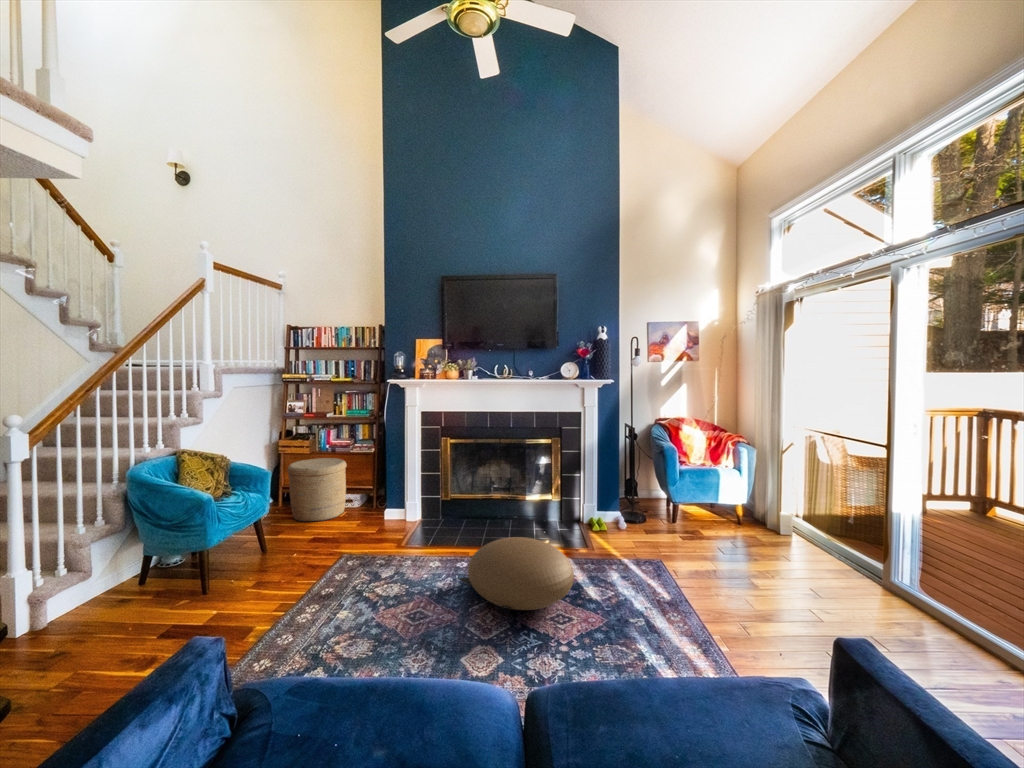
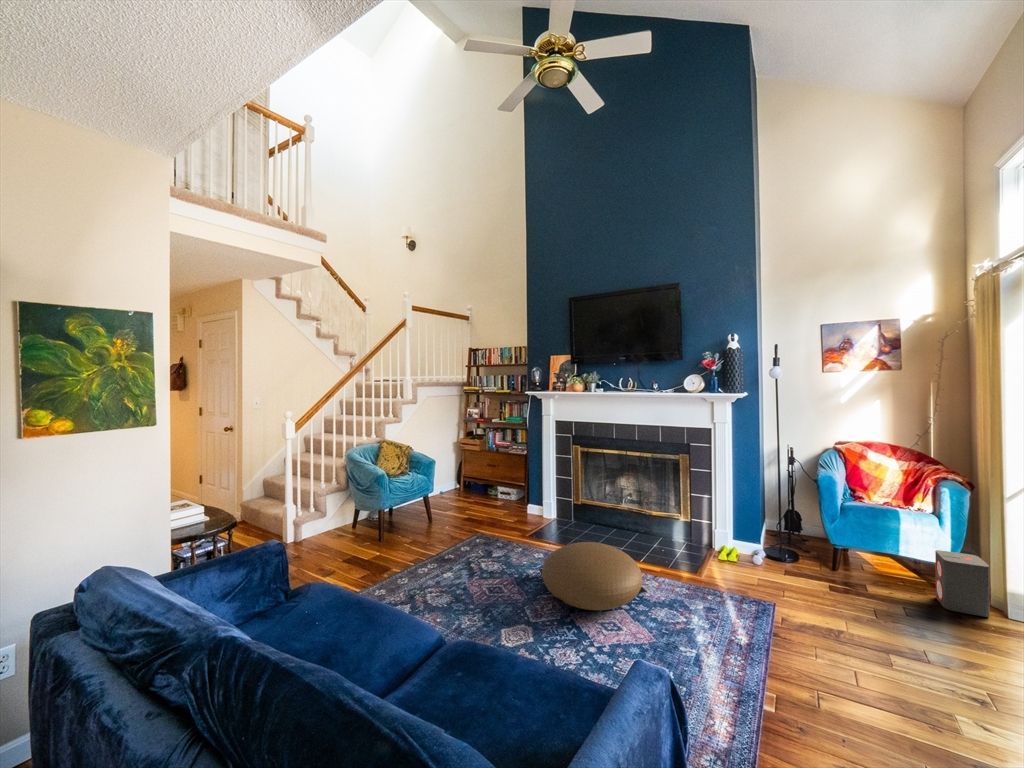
basket: present [287,458,347,522] -> none [456,456,500,507]
speaker: none [740,495,774,538] -> present [935,550,990,617]

